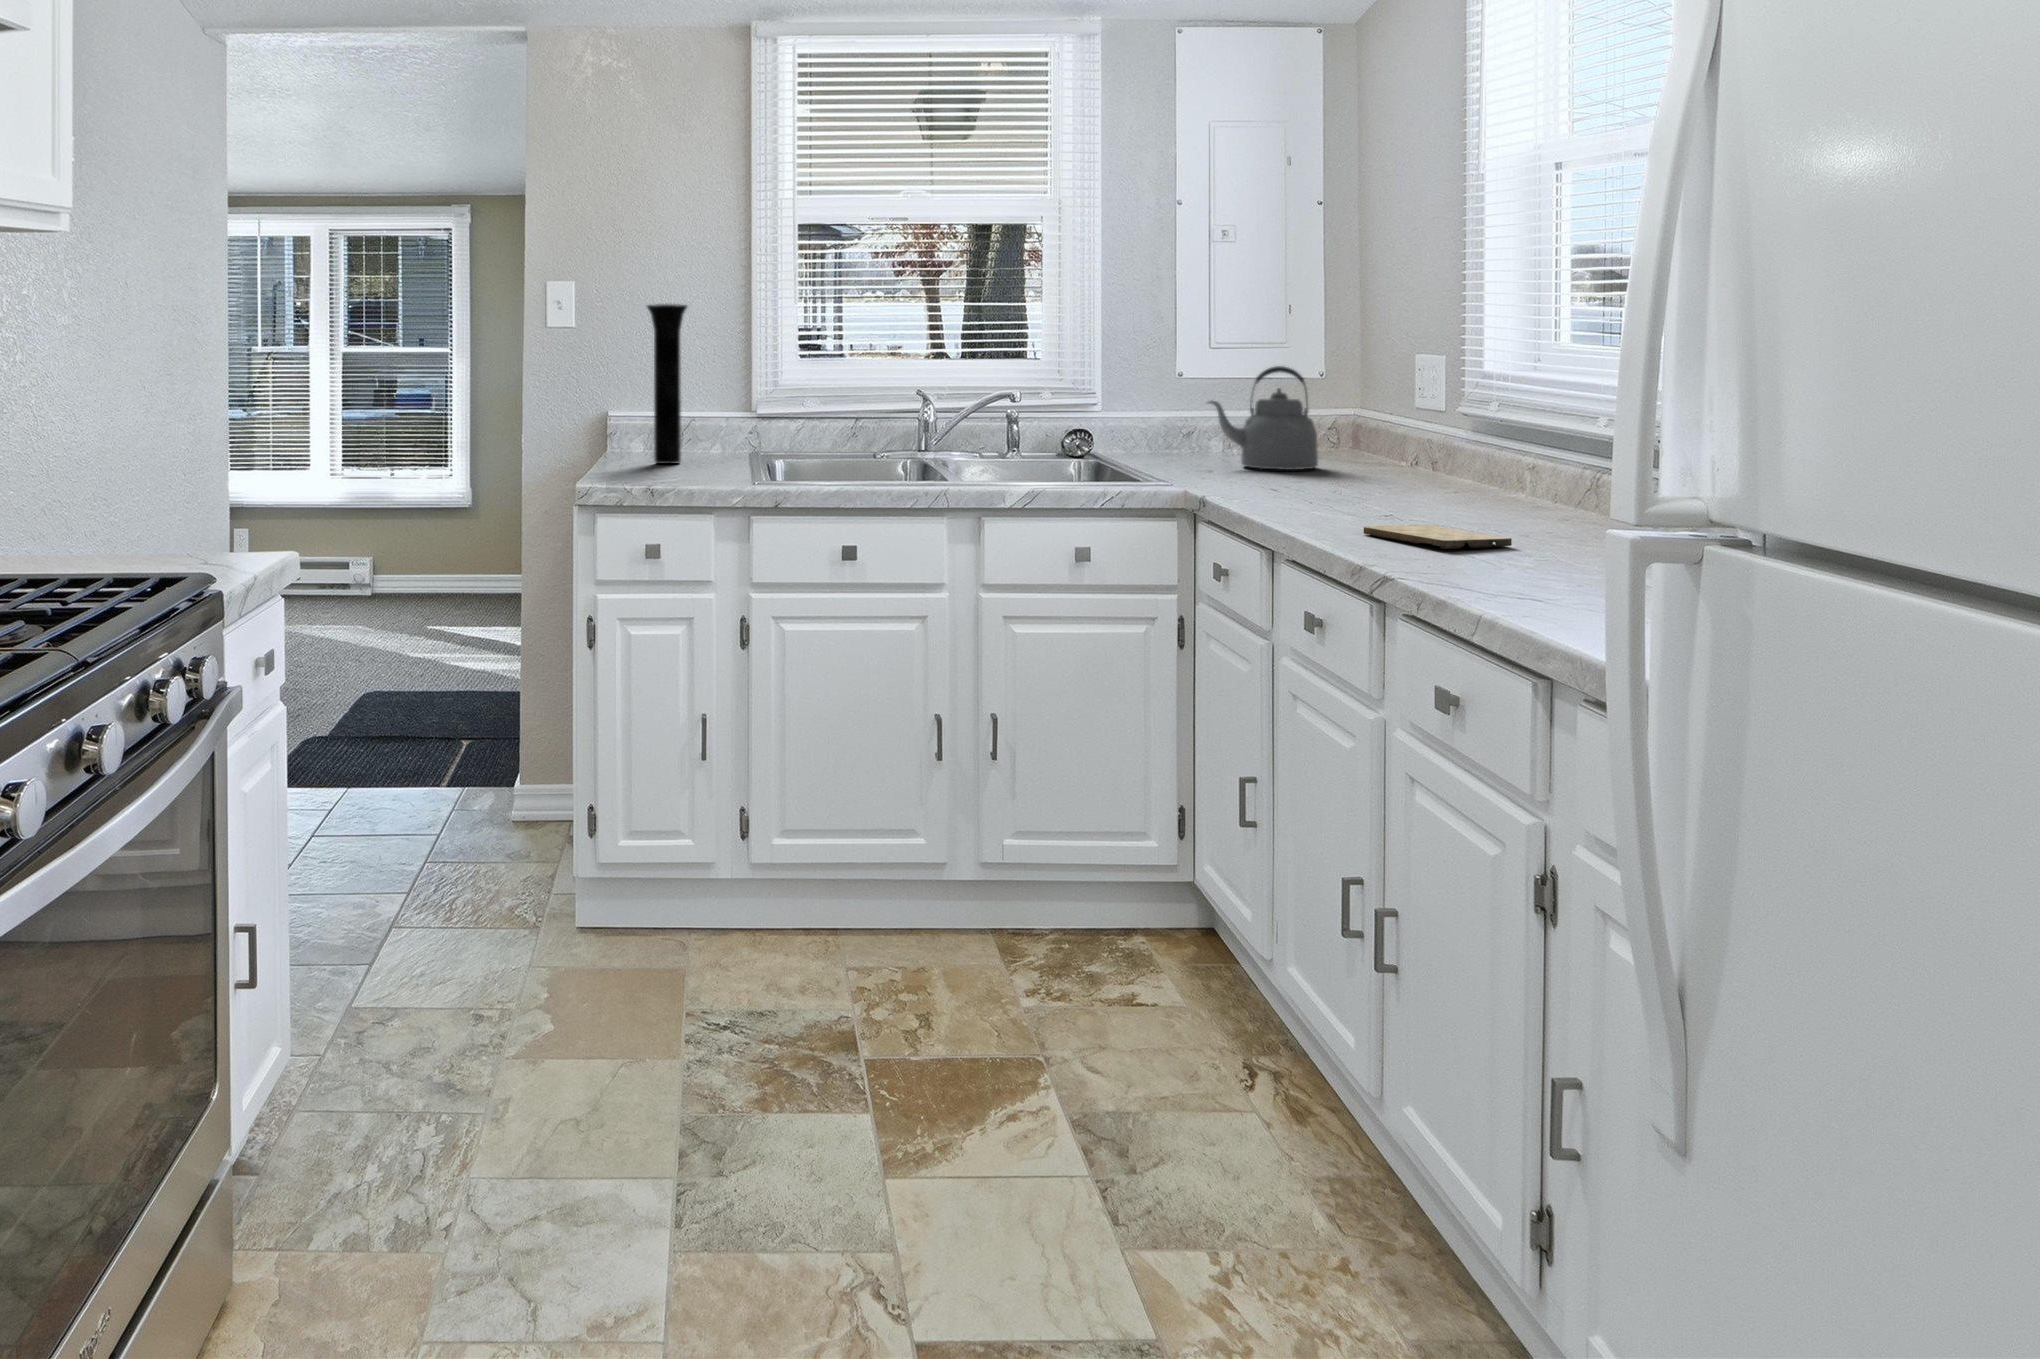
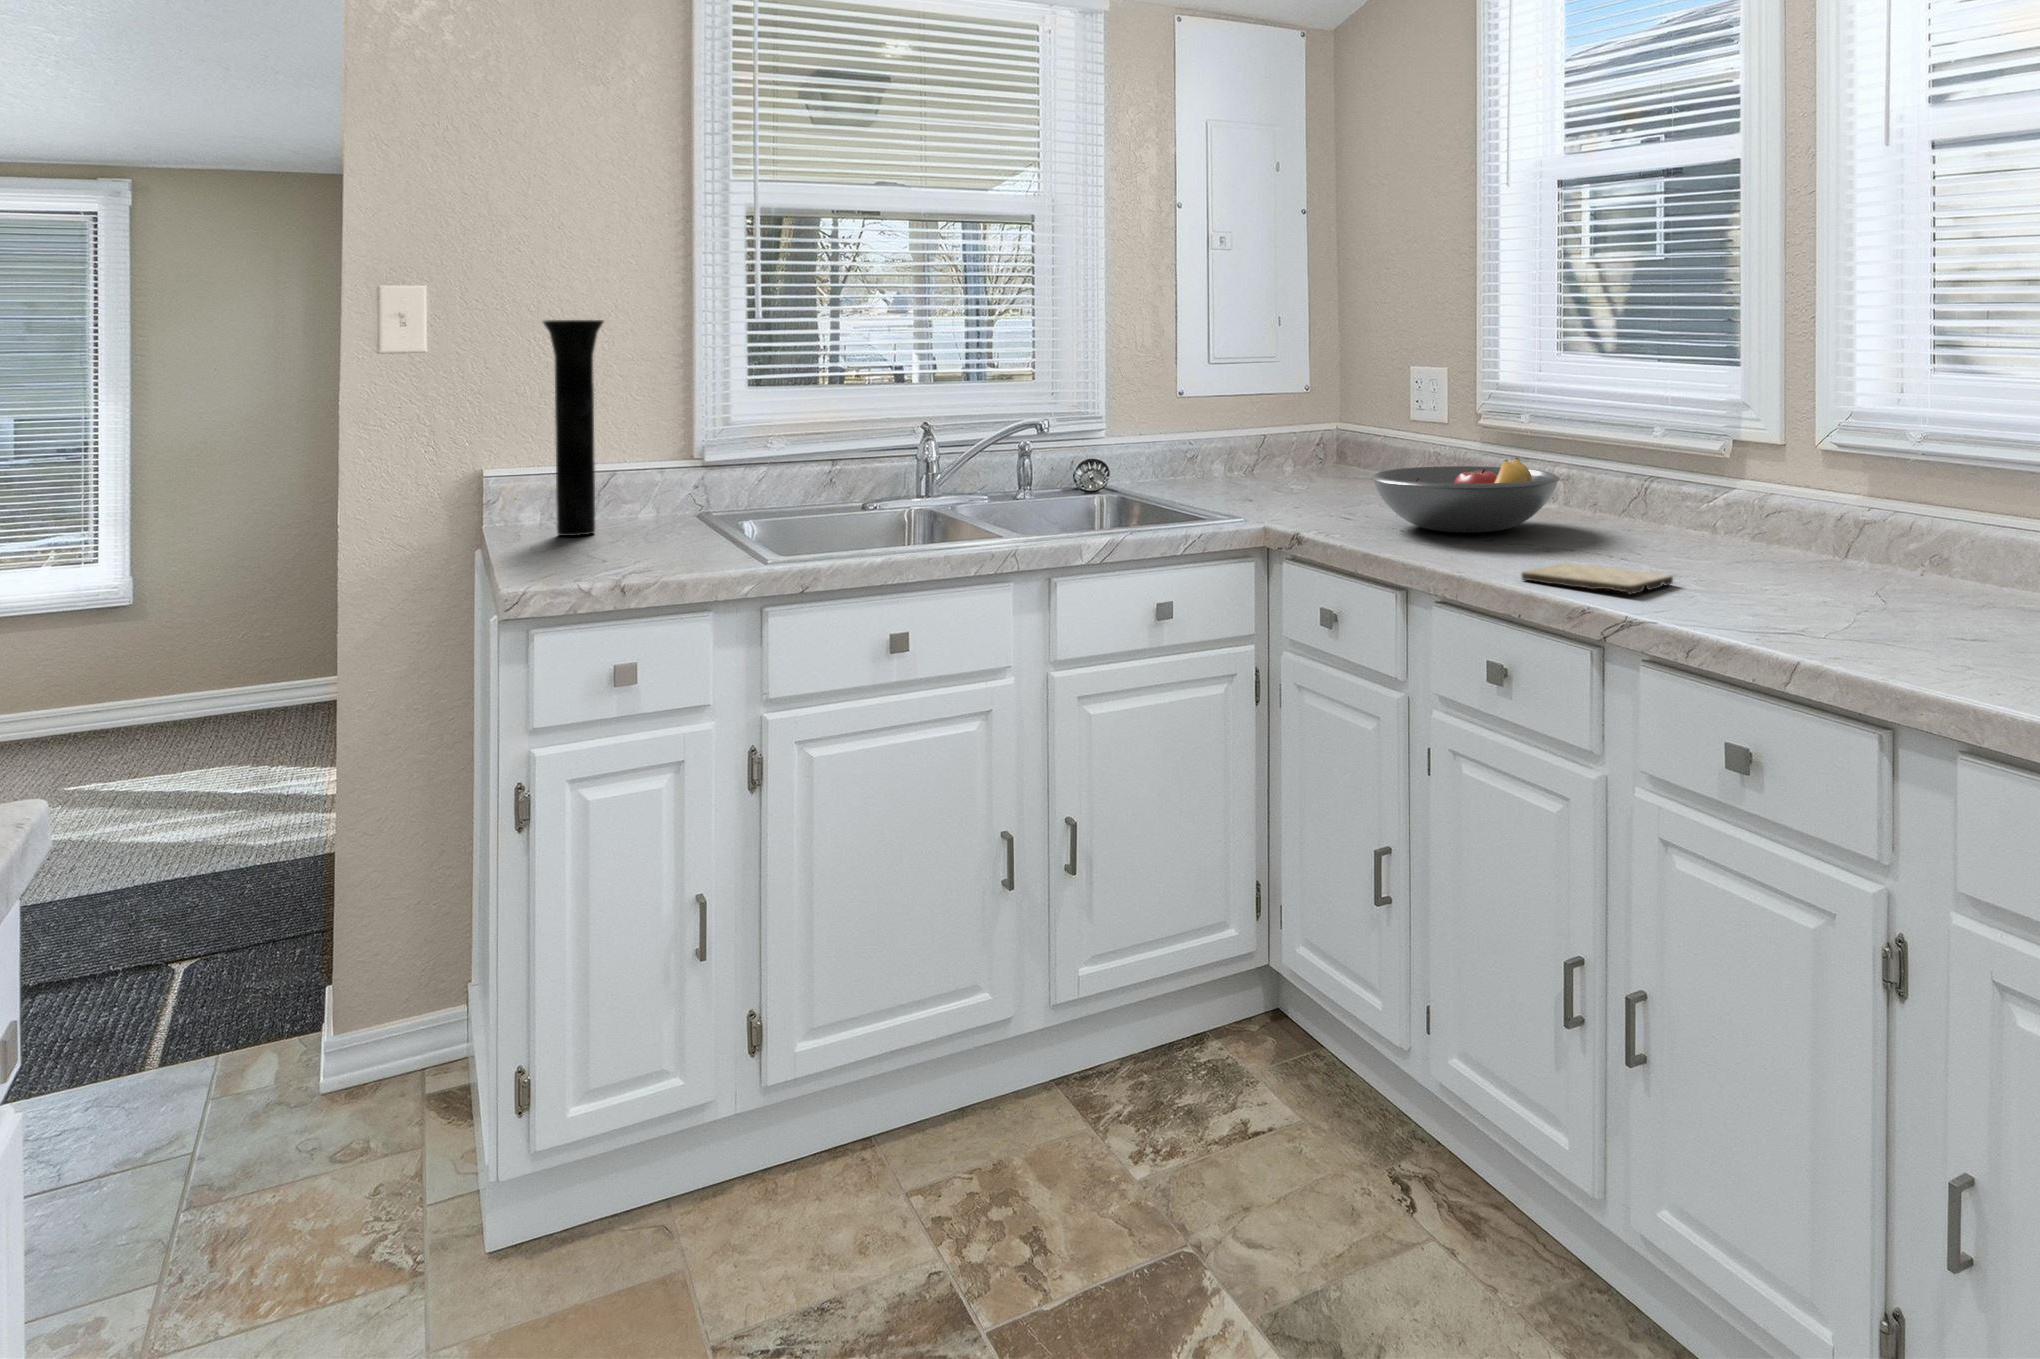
kettle: present [1208,366,1318,470] -> none [1226,385,1336,496]
fruit bowl: none [1295,435,1491,501] -> present [1371,458,1560,533]

